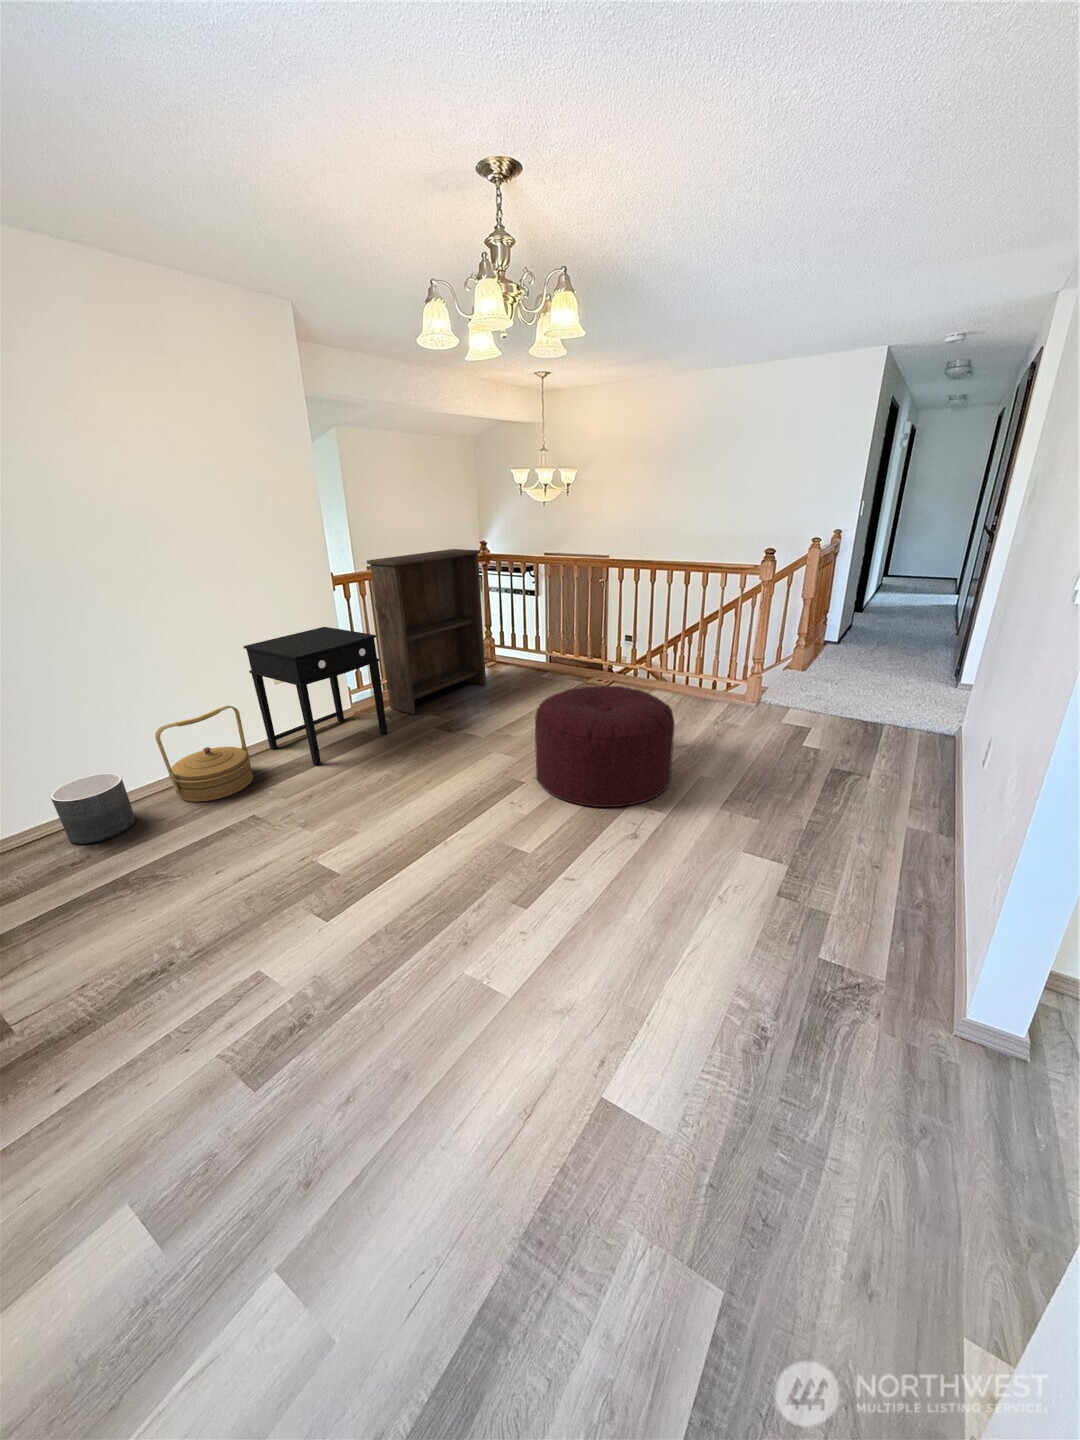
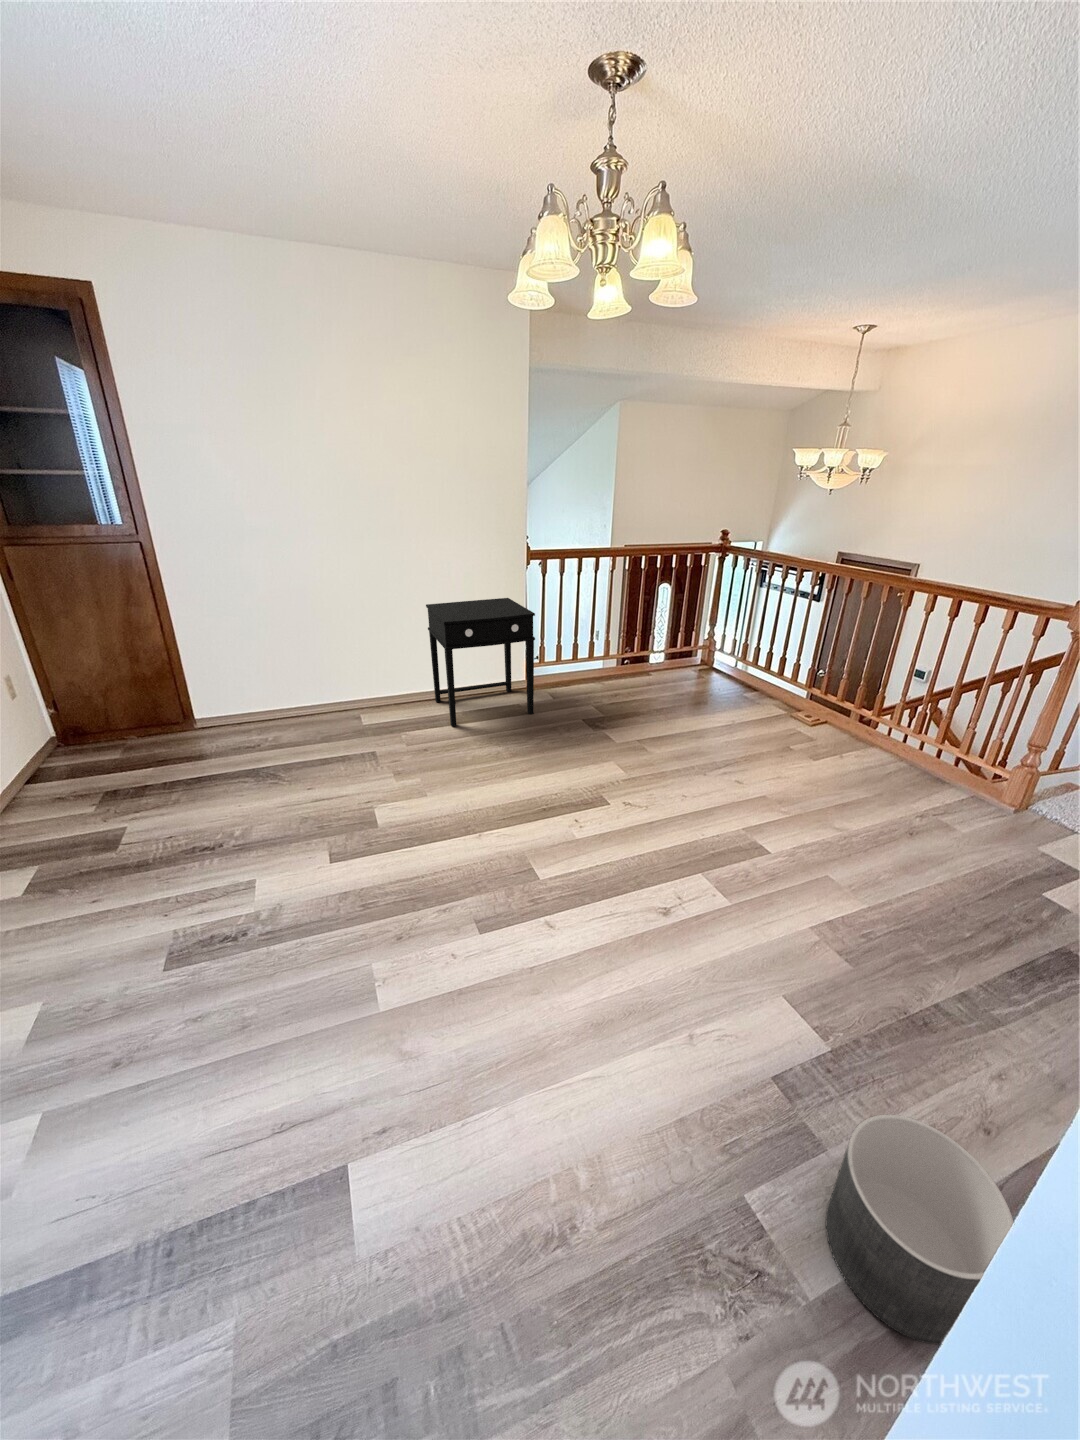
bookshelf: present [367,549,486,714] -> none [557,533,691,701]
ottoman: present [535,686,675,807] -> none [618,714,804,879]
woven basket: present [155,706,253,802] -> none [331,654,405,732]
planter: present [51,773,135,844] -> present [826,1115,1013,1344]

